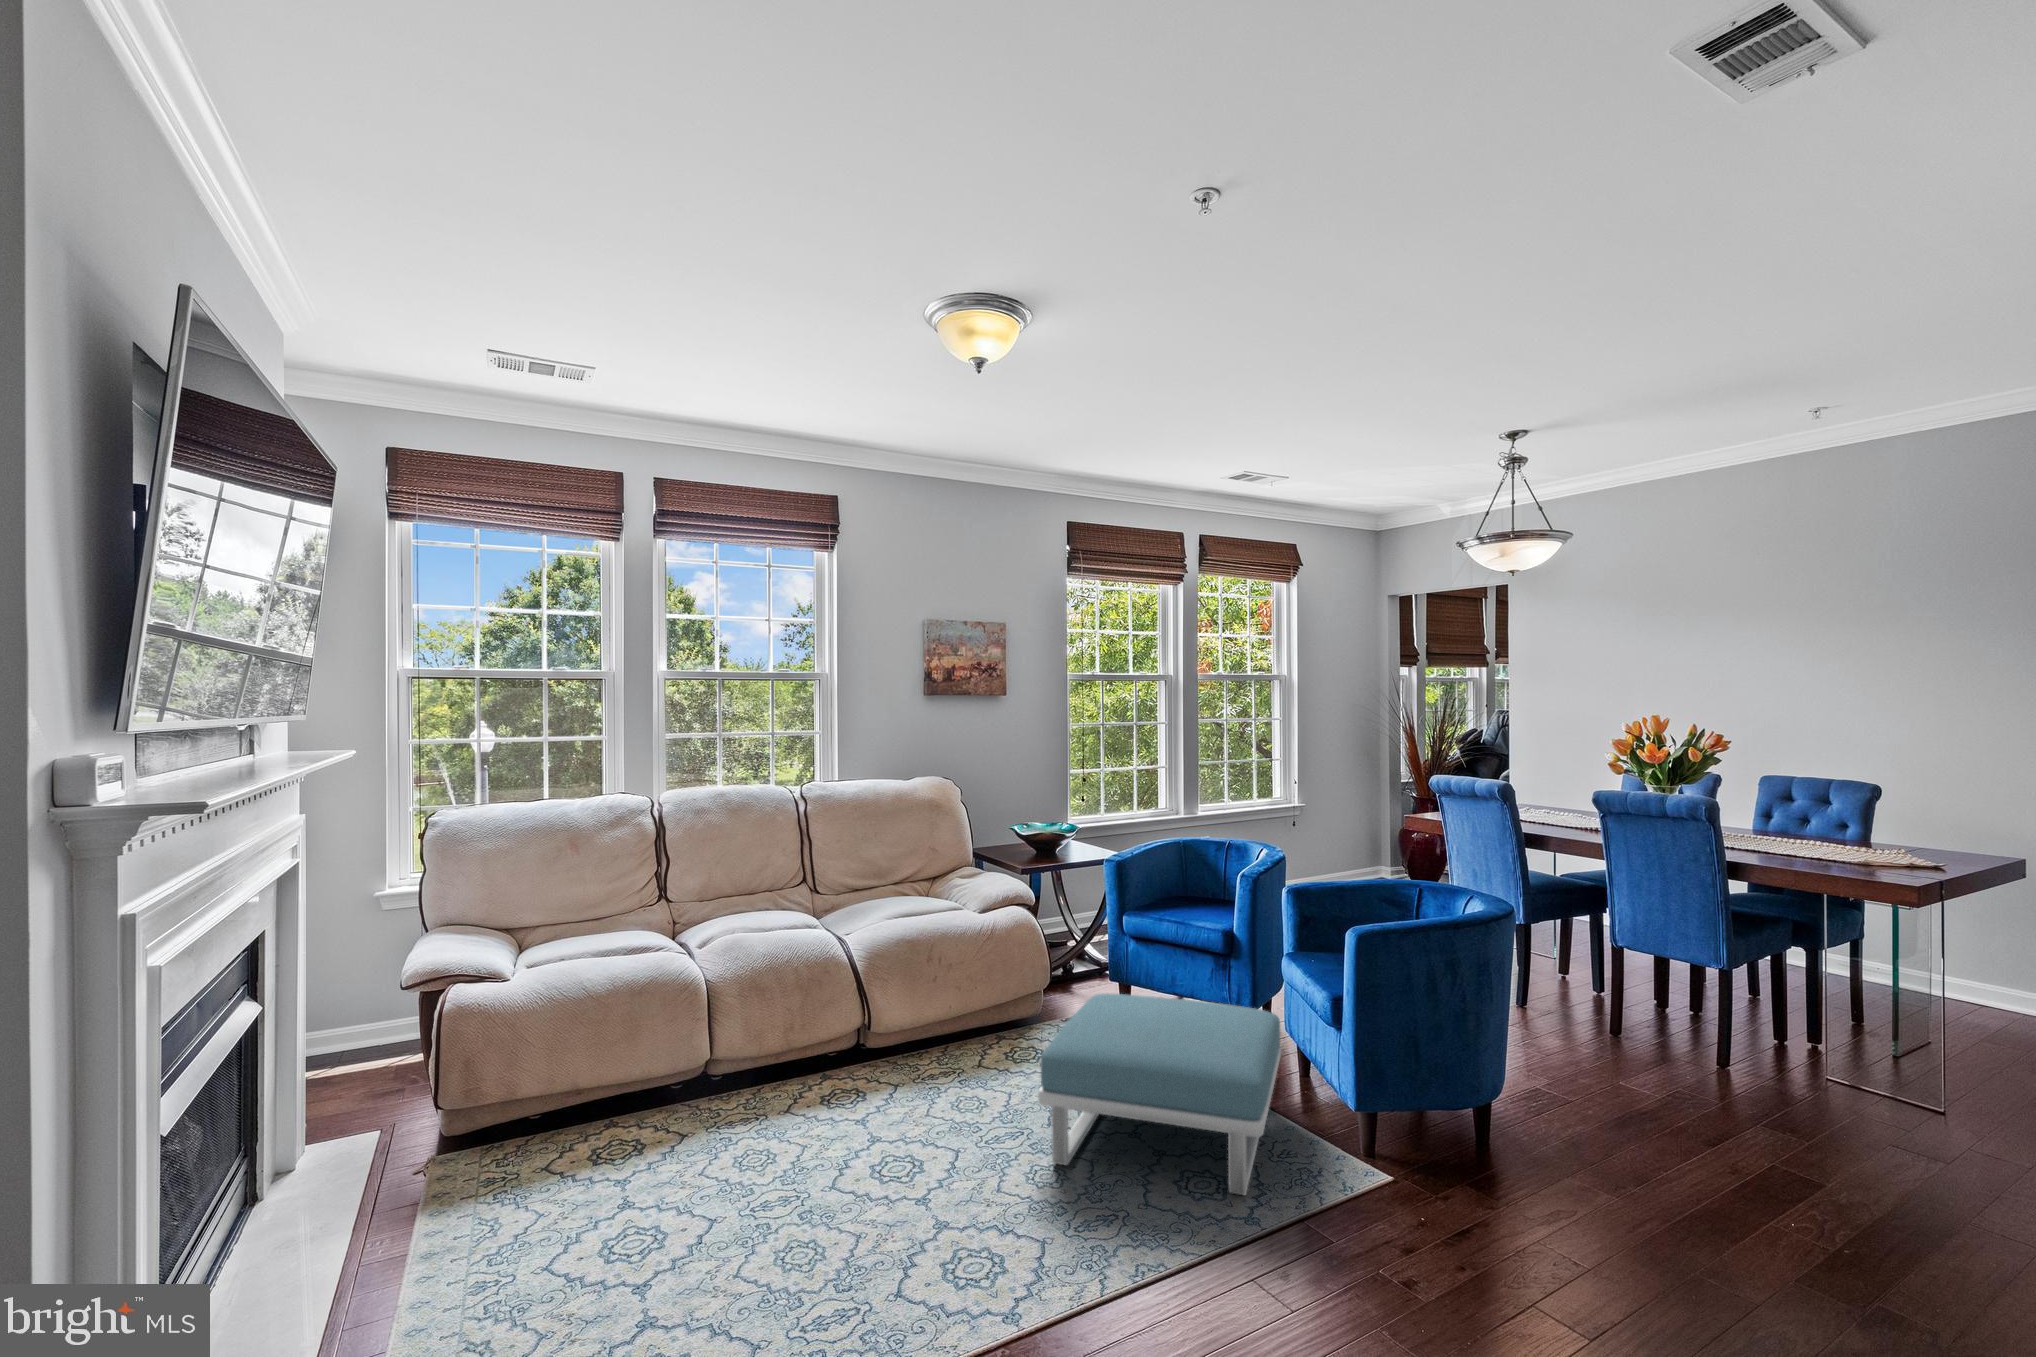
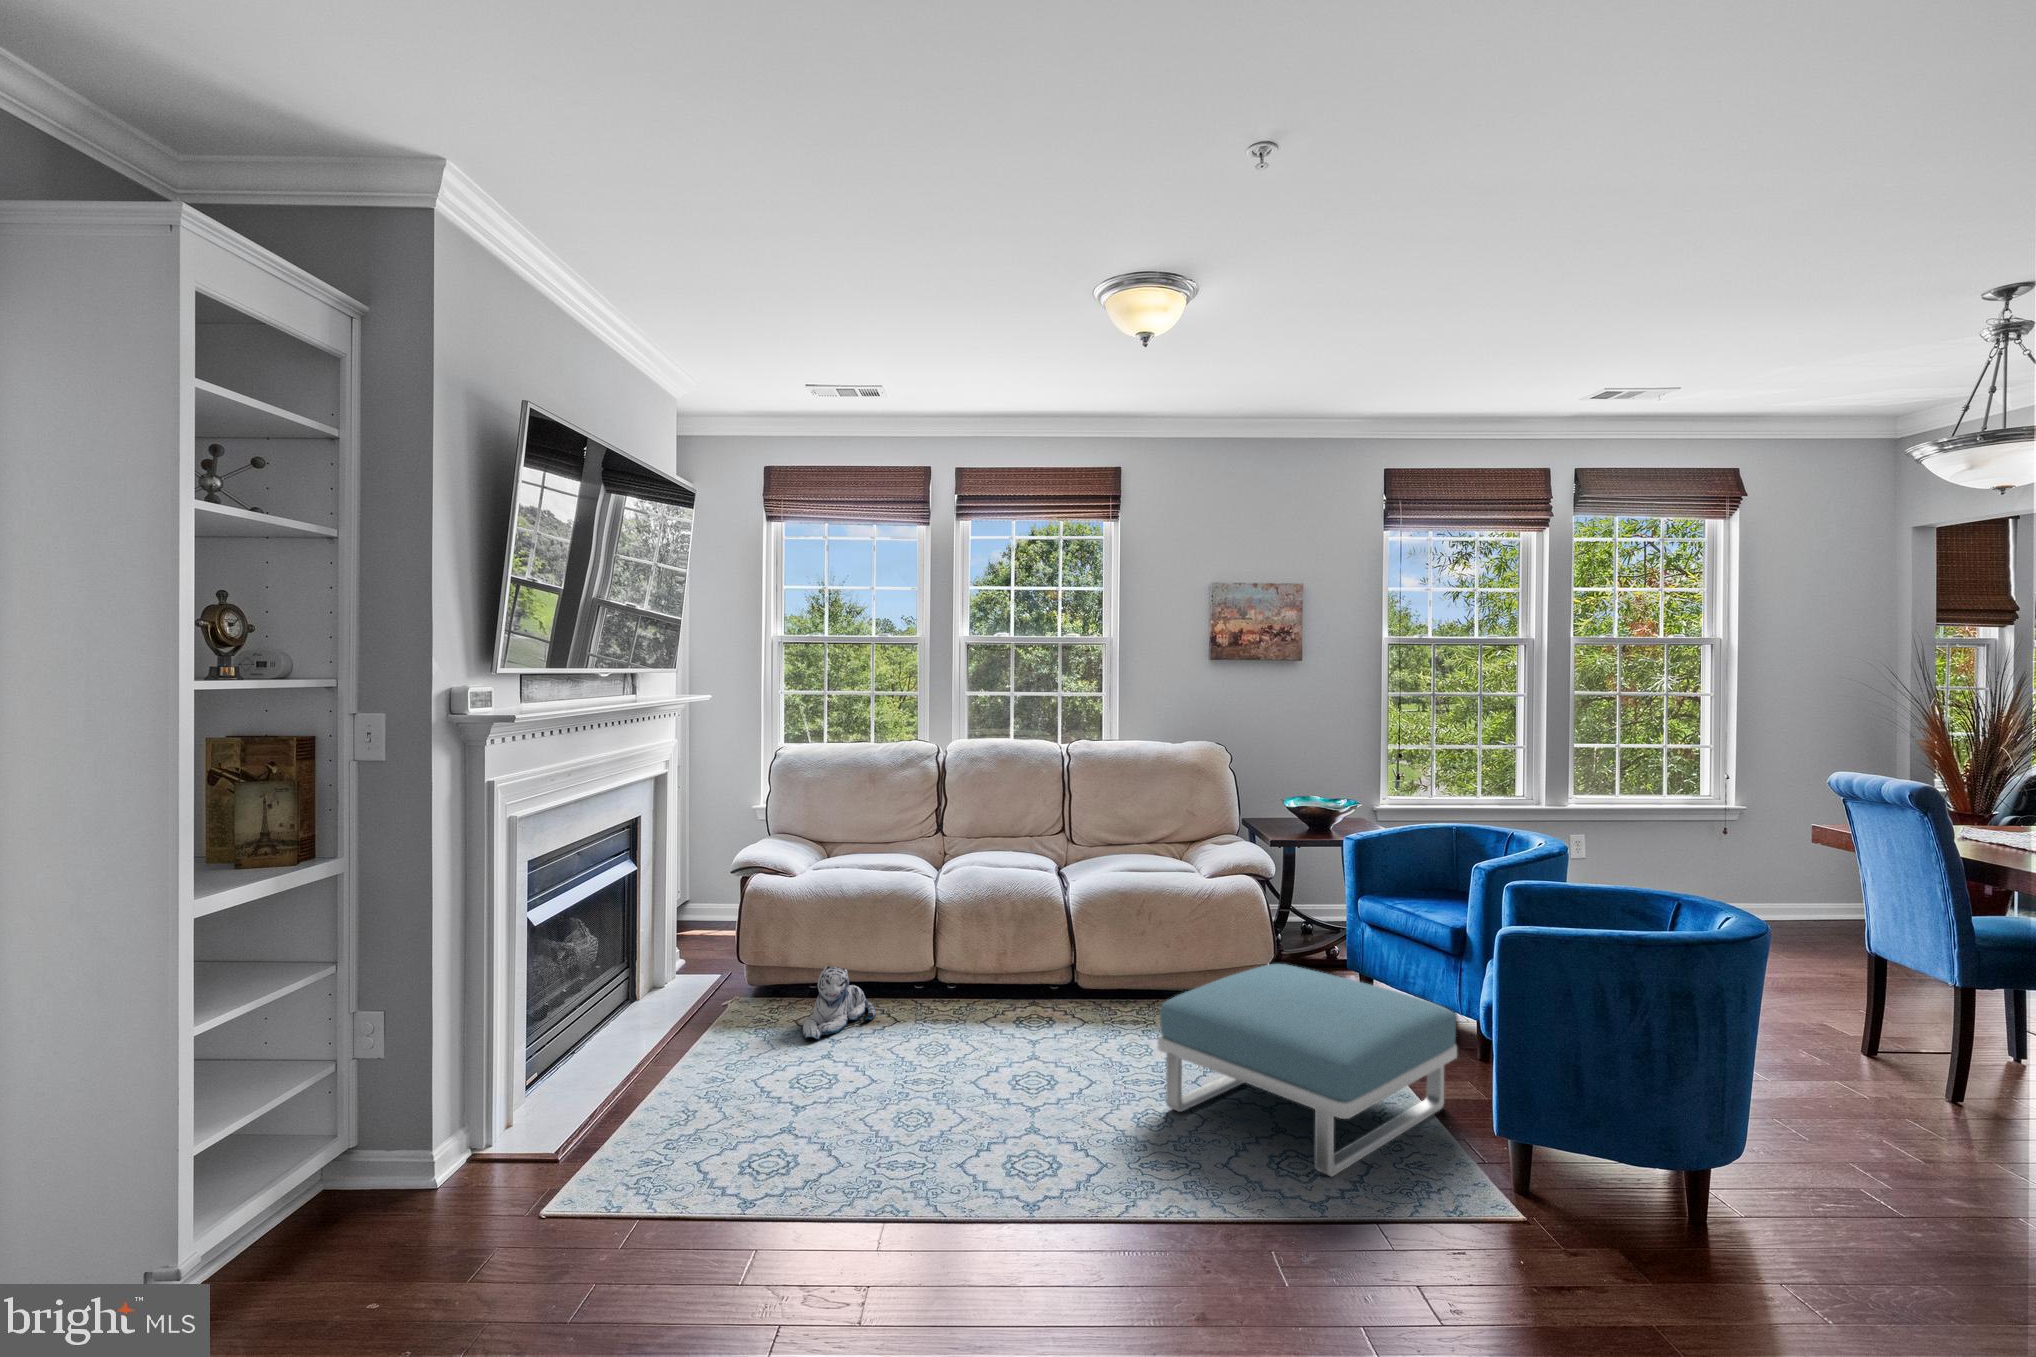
plush toy: none [566,1081,650,1182] -> present [803,966,876,1039]

